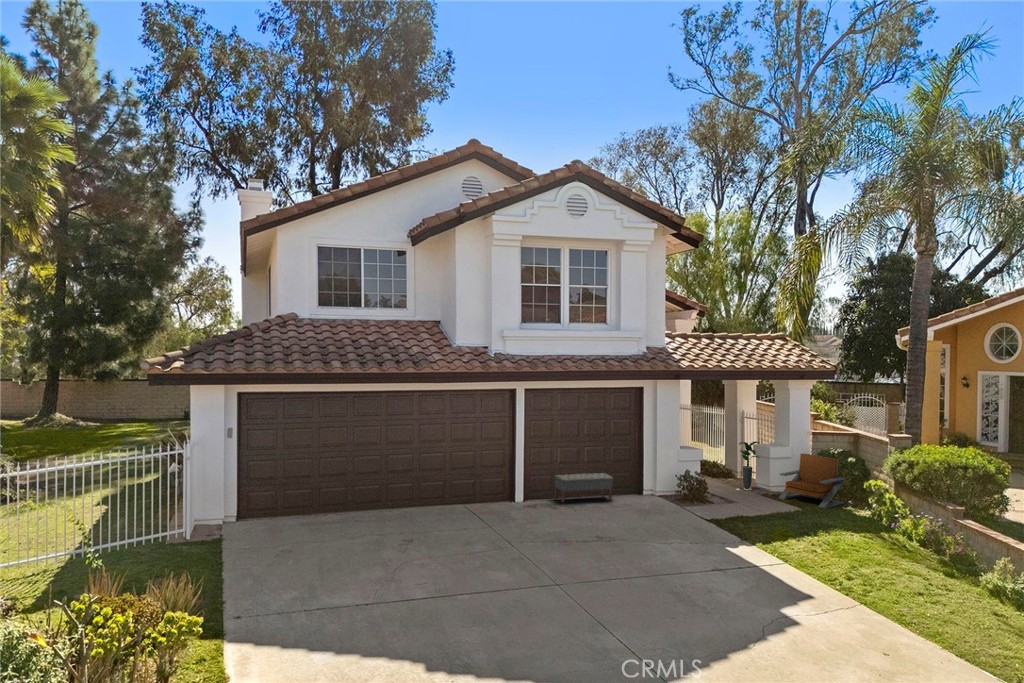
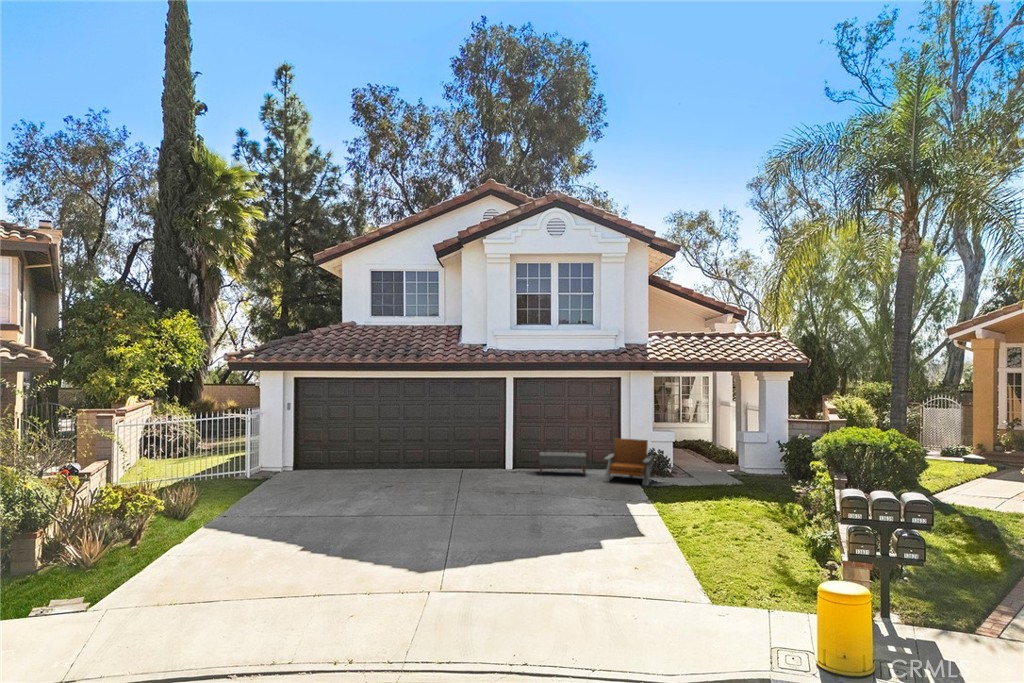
potted plant: present [739,441,760,489] -> none [723,433,744,476]
lounge chair: present [779,454,846,508] -> present [603,438,653,485]

